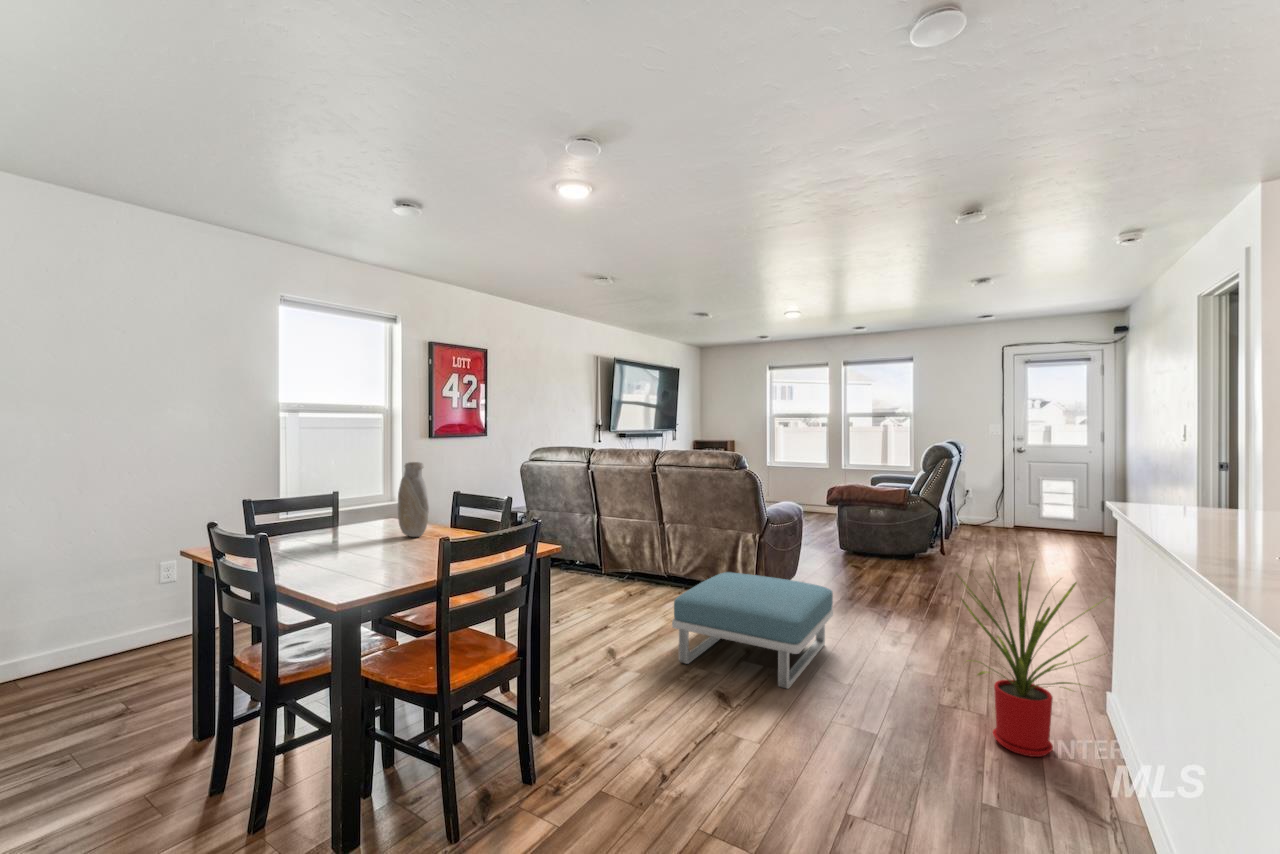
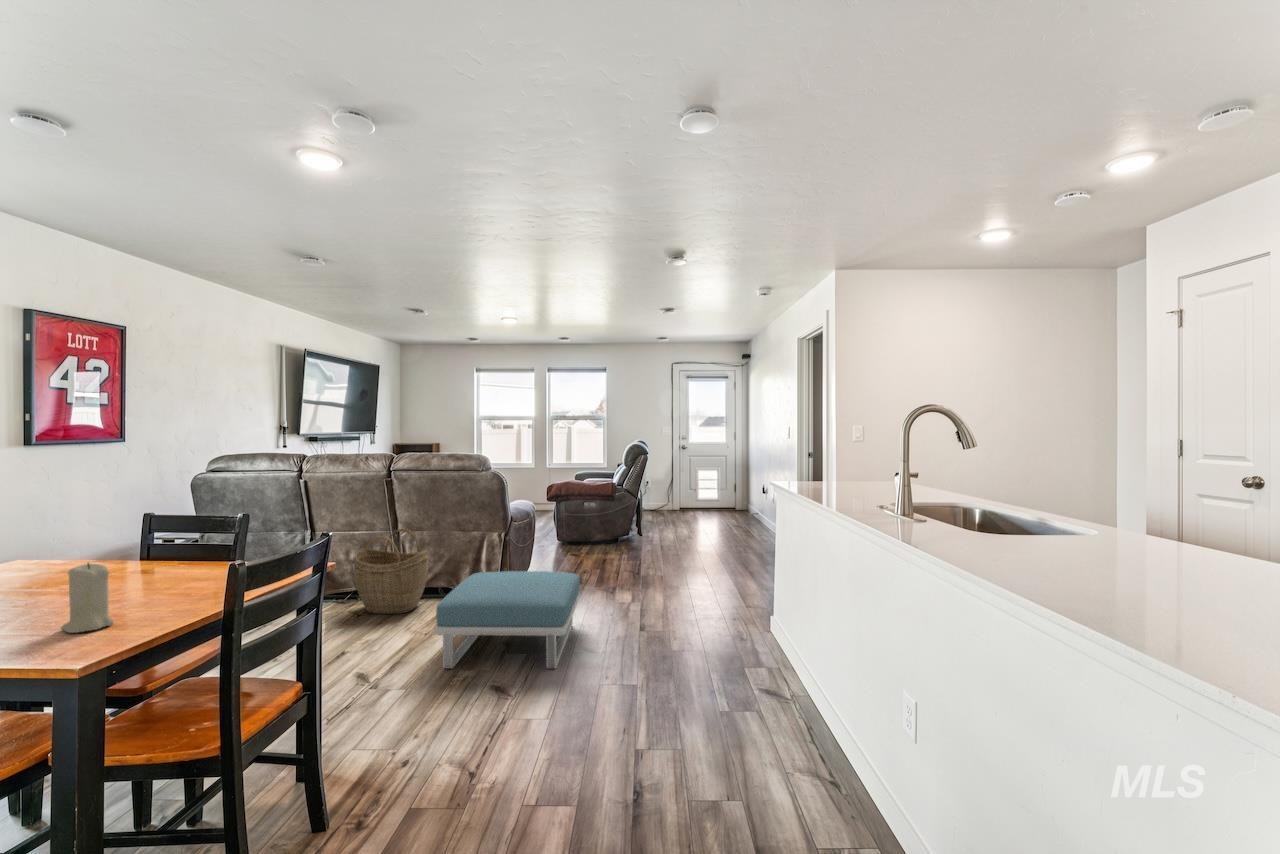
vase: present [398,462,429,537] -> none [87,478,137,574]
woven basket: none [627,520,691,601] -> present [354,529,429,614]
candle: none [347,527,377,579] -> present [61,563,114,633]
house plant: present [958,562,1099,757] -> none [687,526,789,675]

